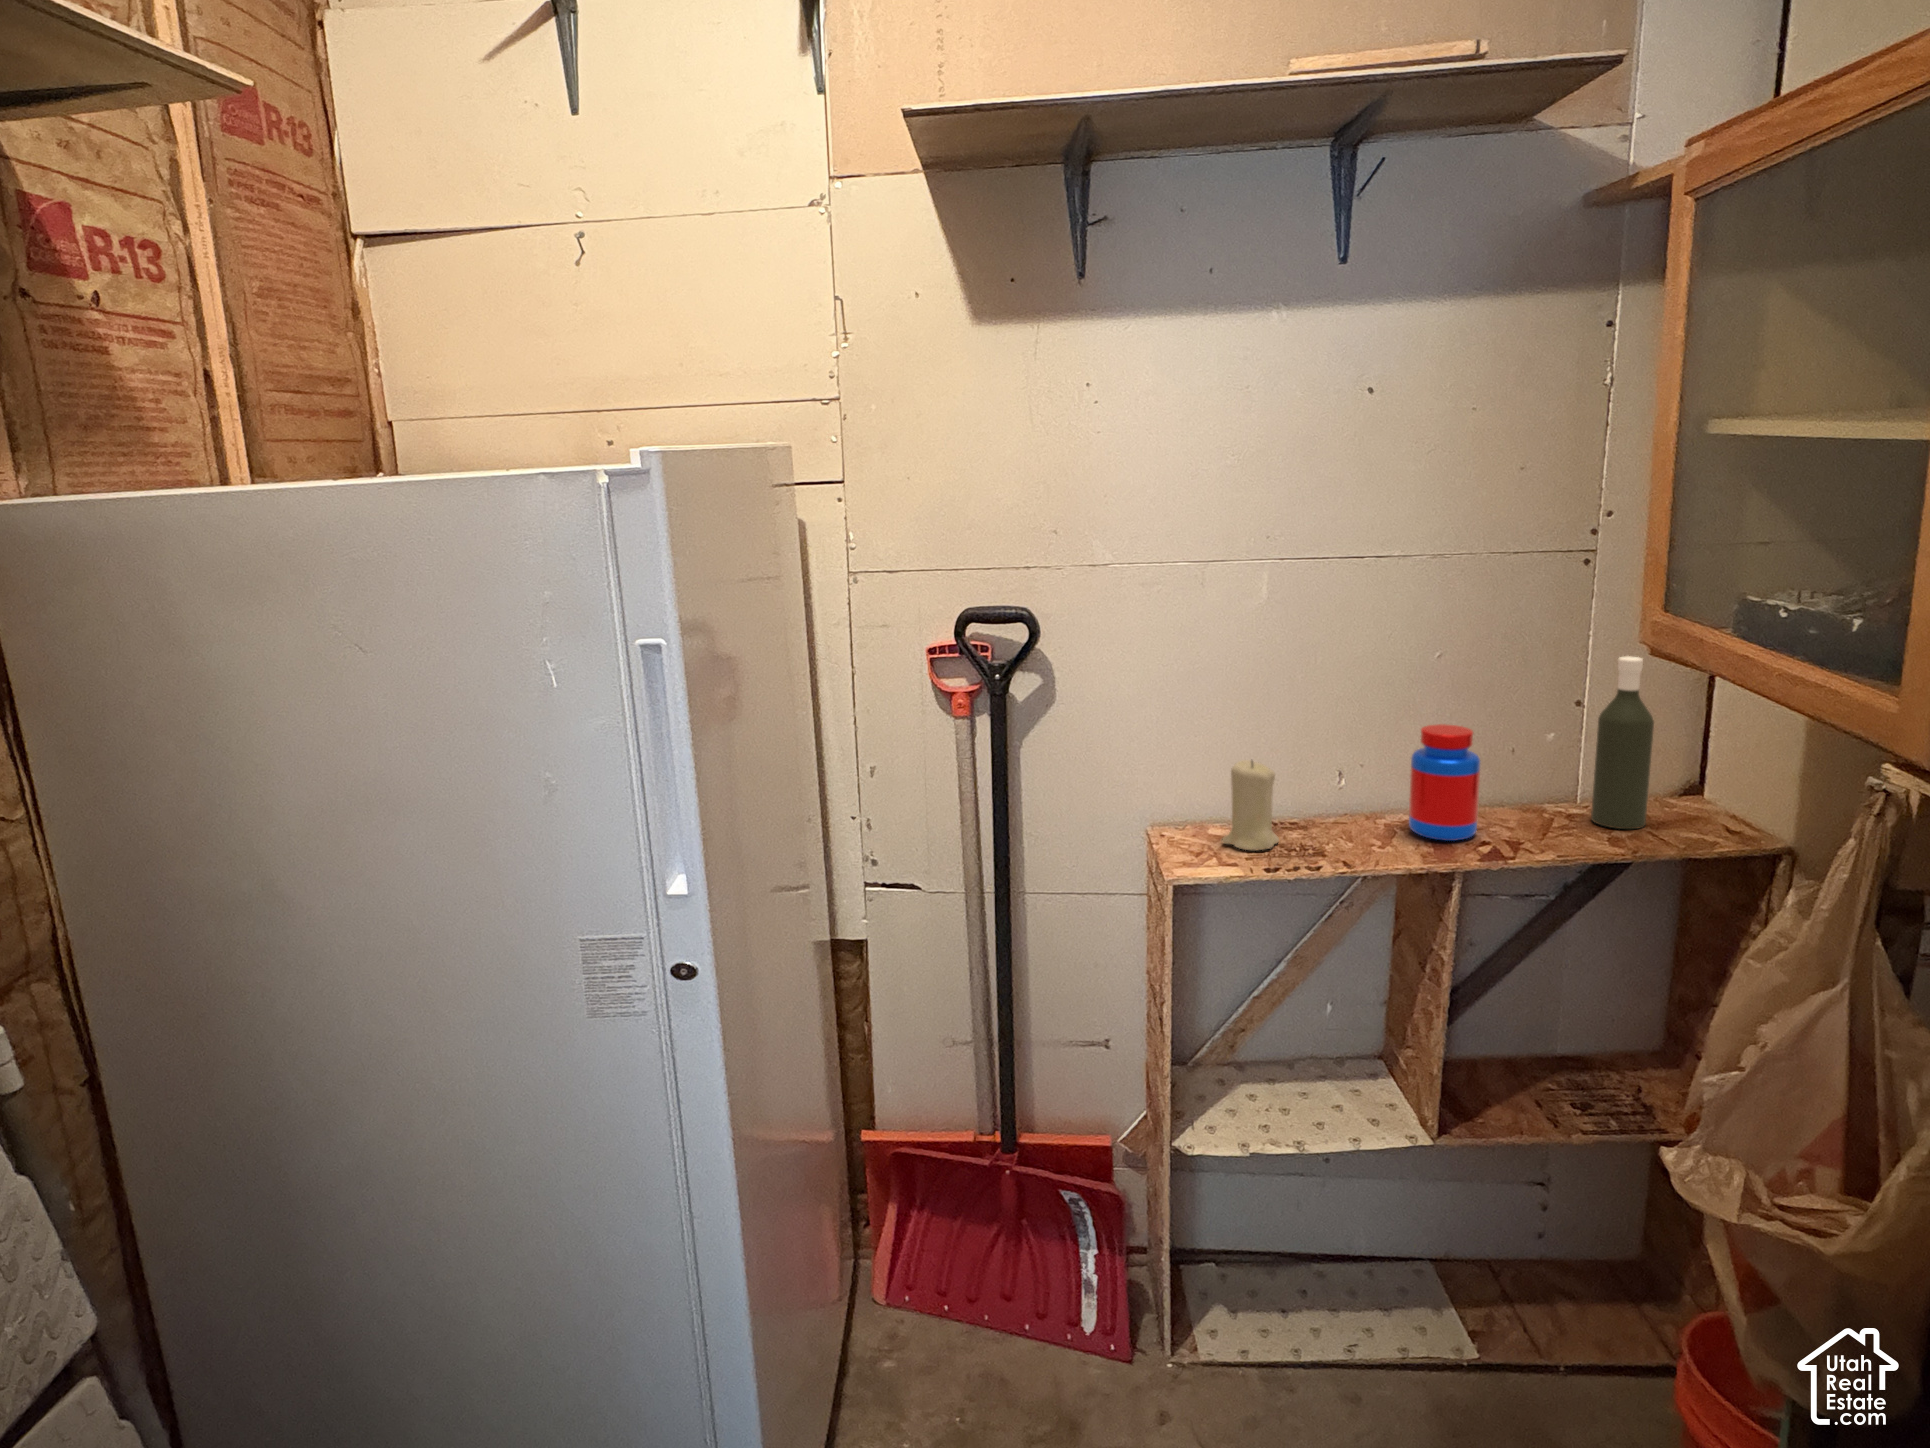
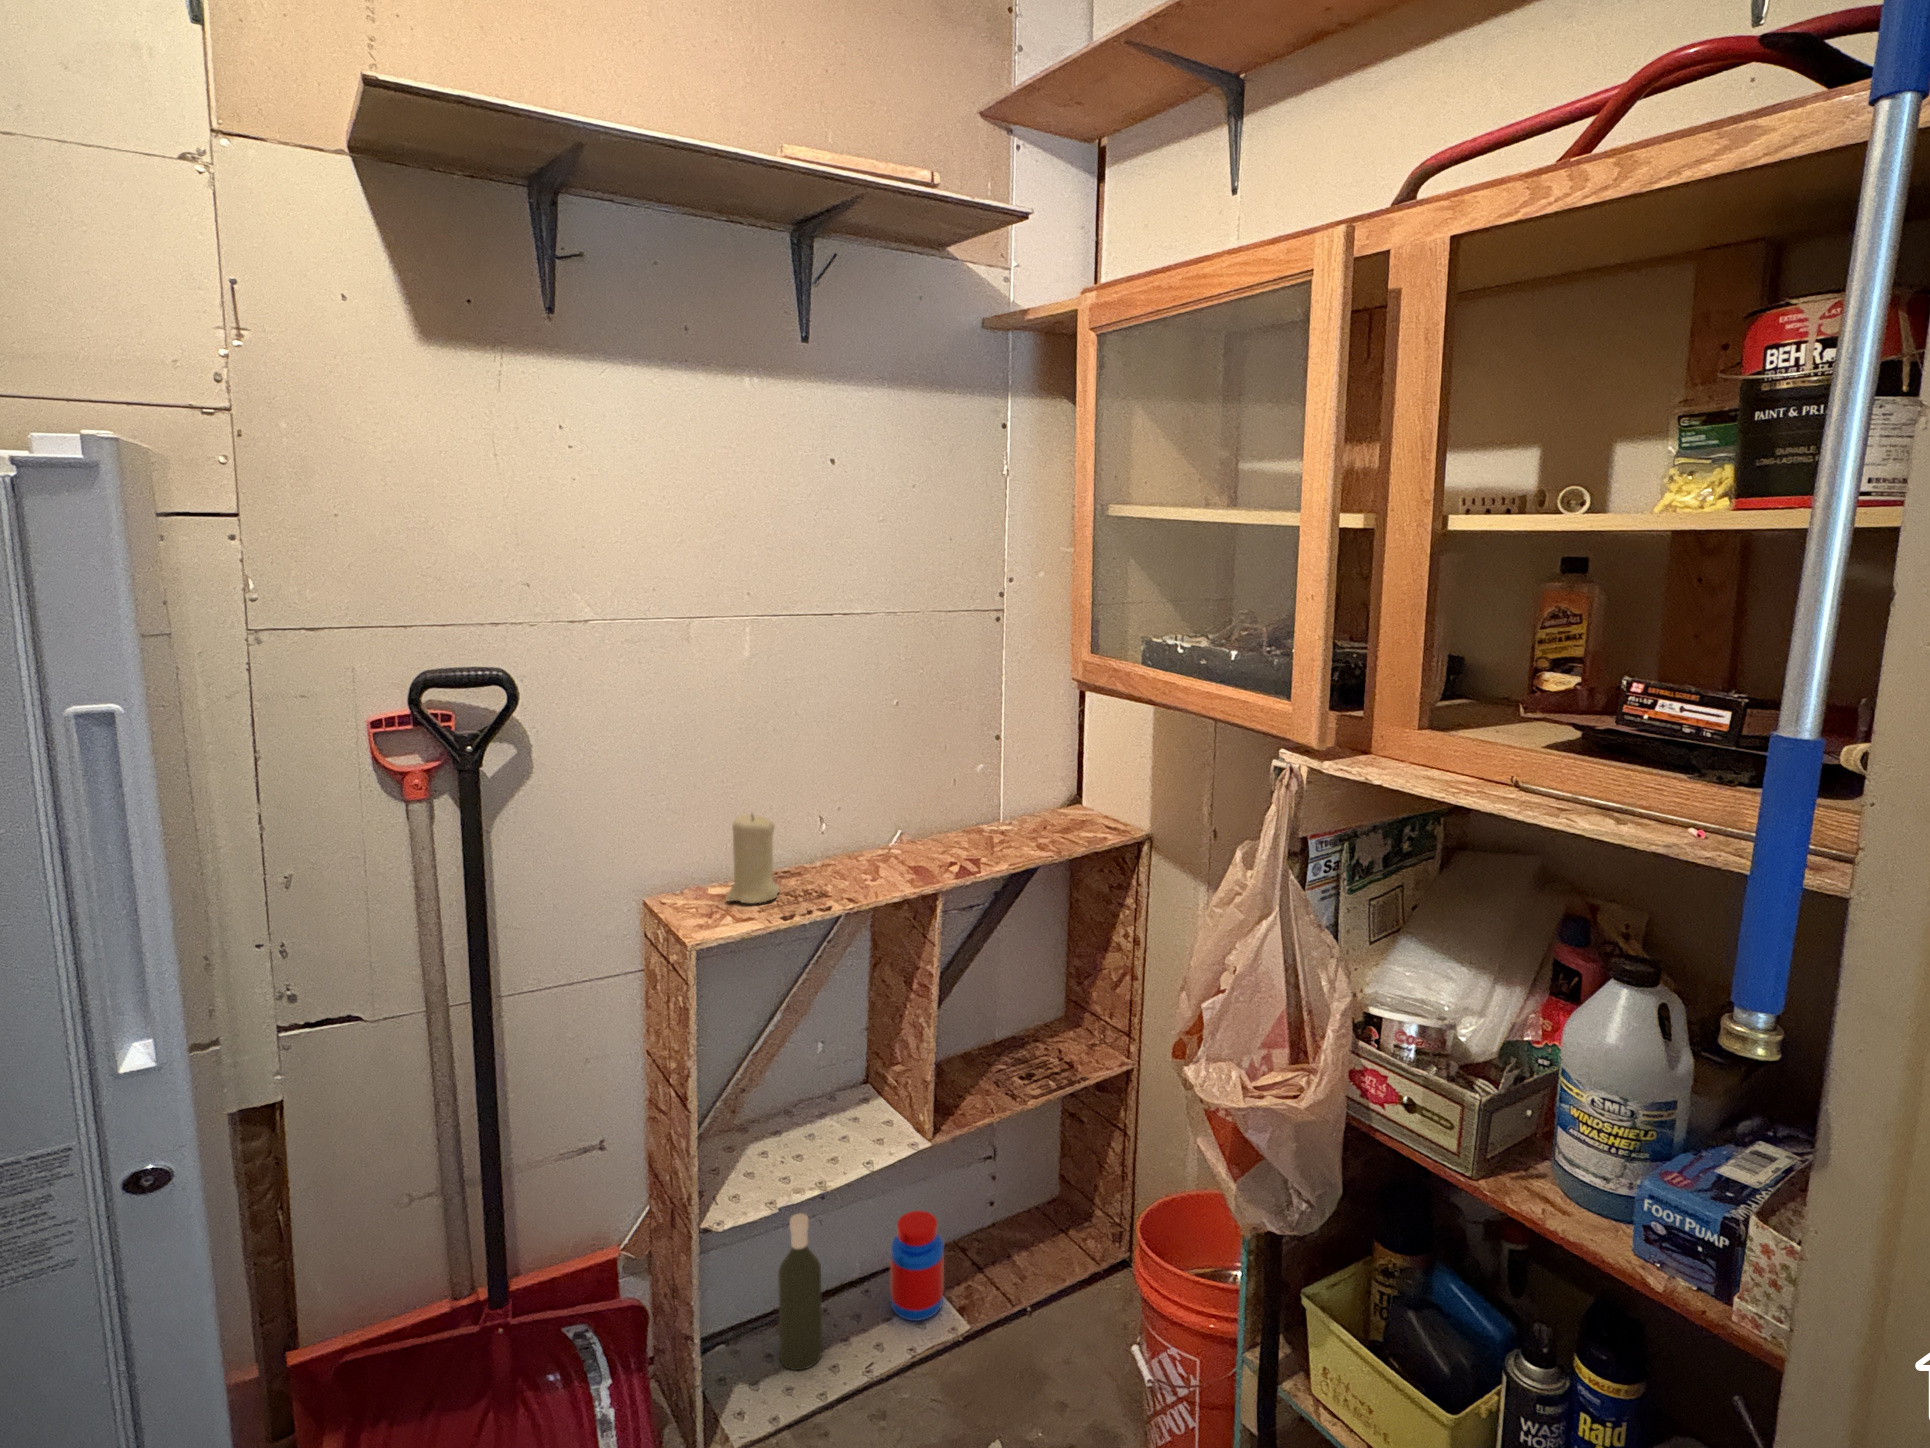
bottle: present [1591,656,1654,829] -> present [778,1213,822,1370]
jar: present [1409,724,1480,841] -> present [890,1211,944,1321]

